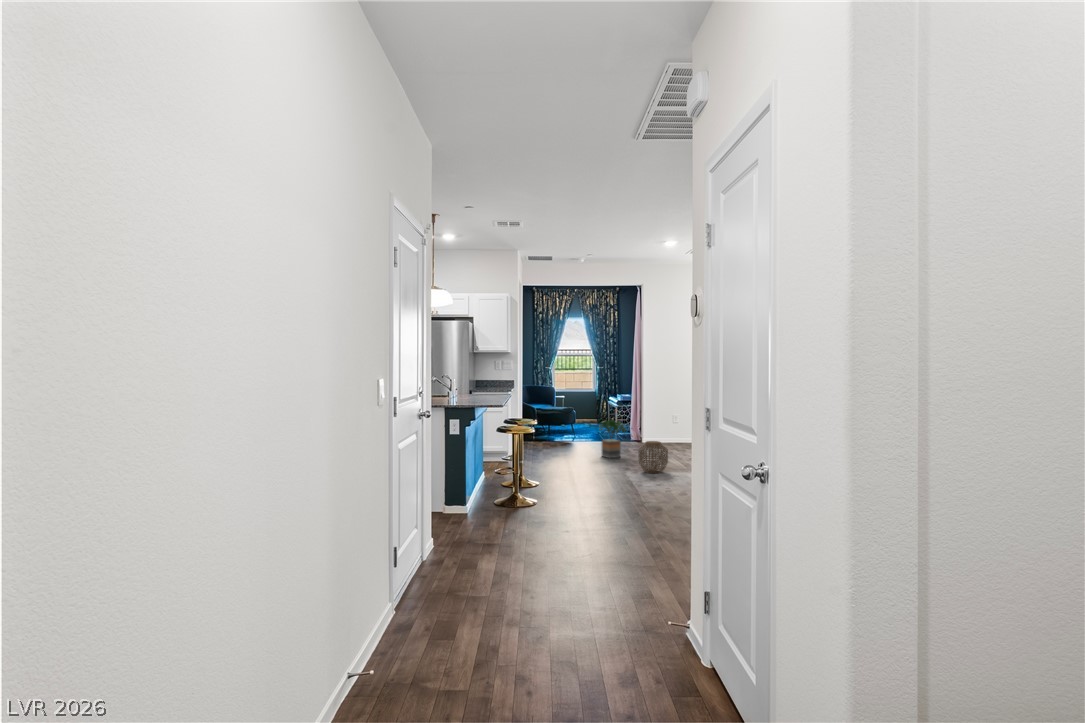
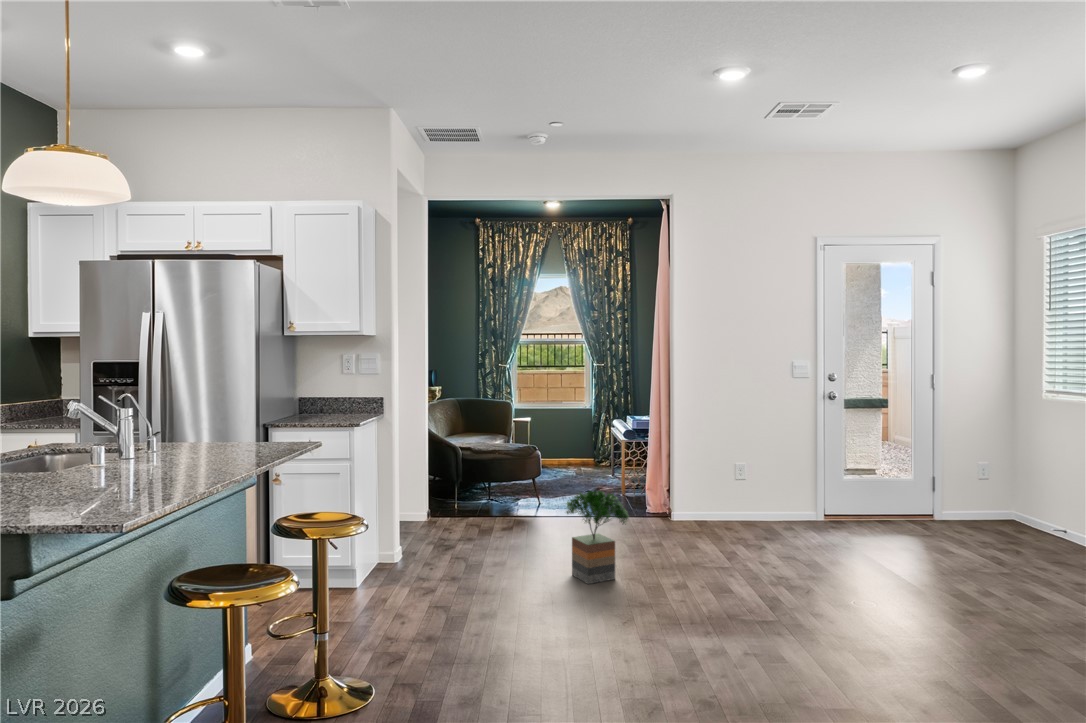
woven basket: present [639,441,668,473] -> none [650,576,733,676]

